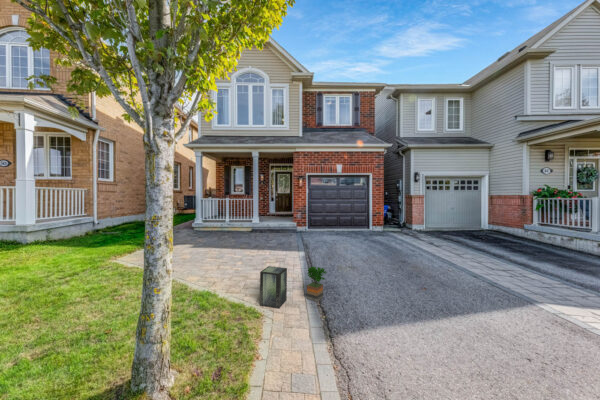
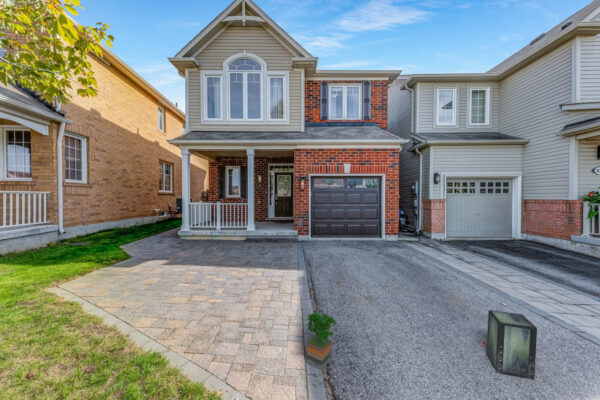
storage box: present [260,266,287,309] -> present [486,310,537,380]

